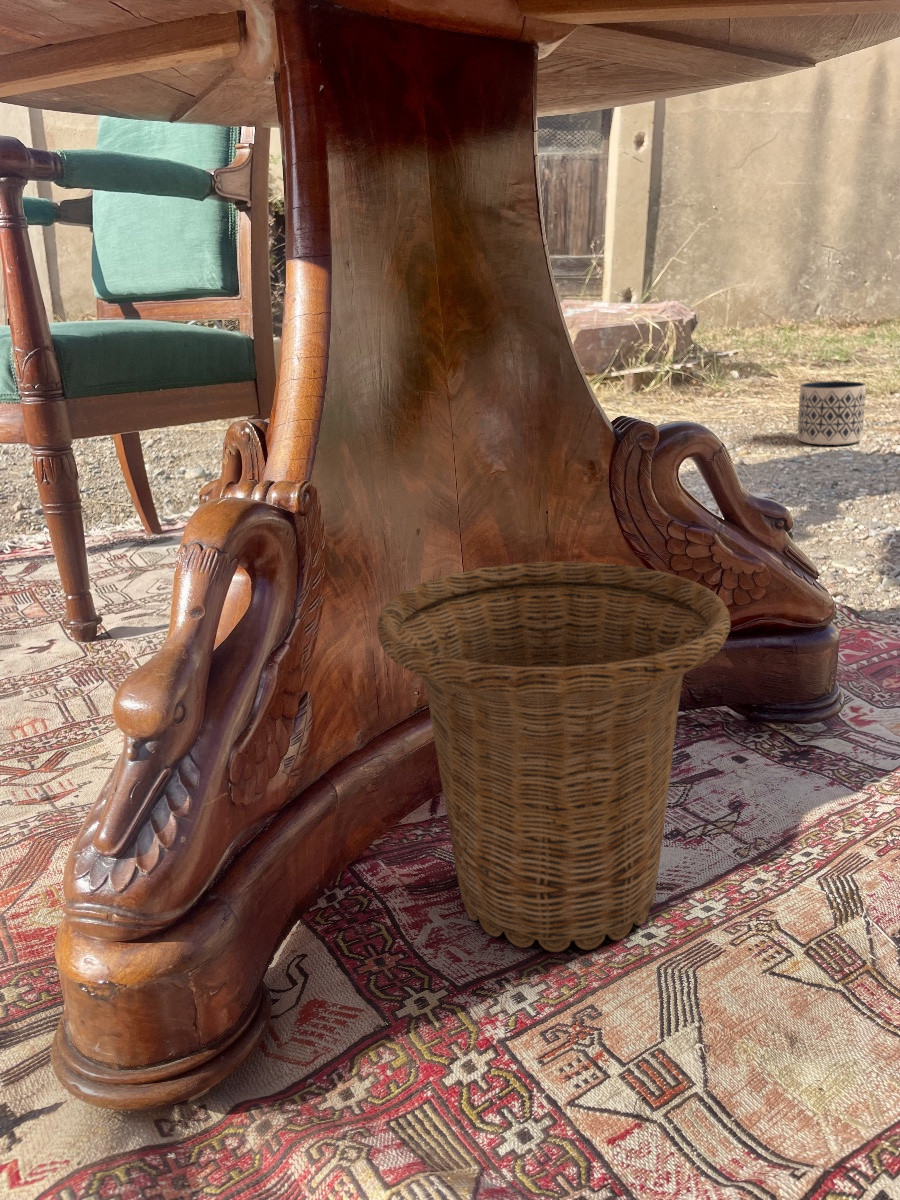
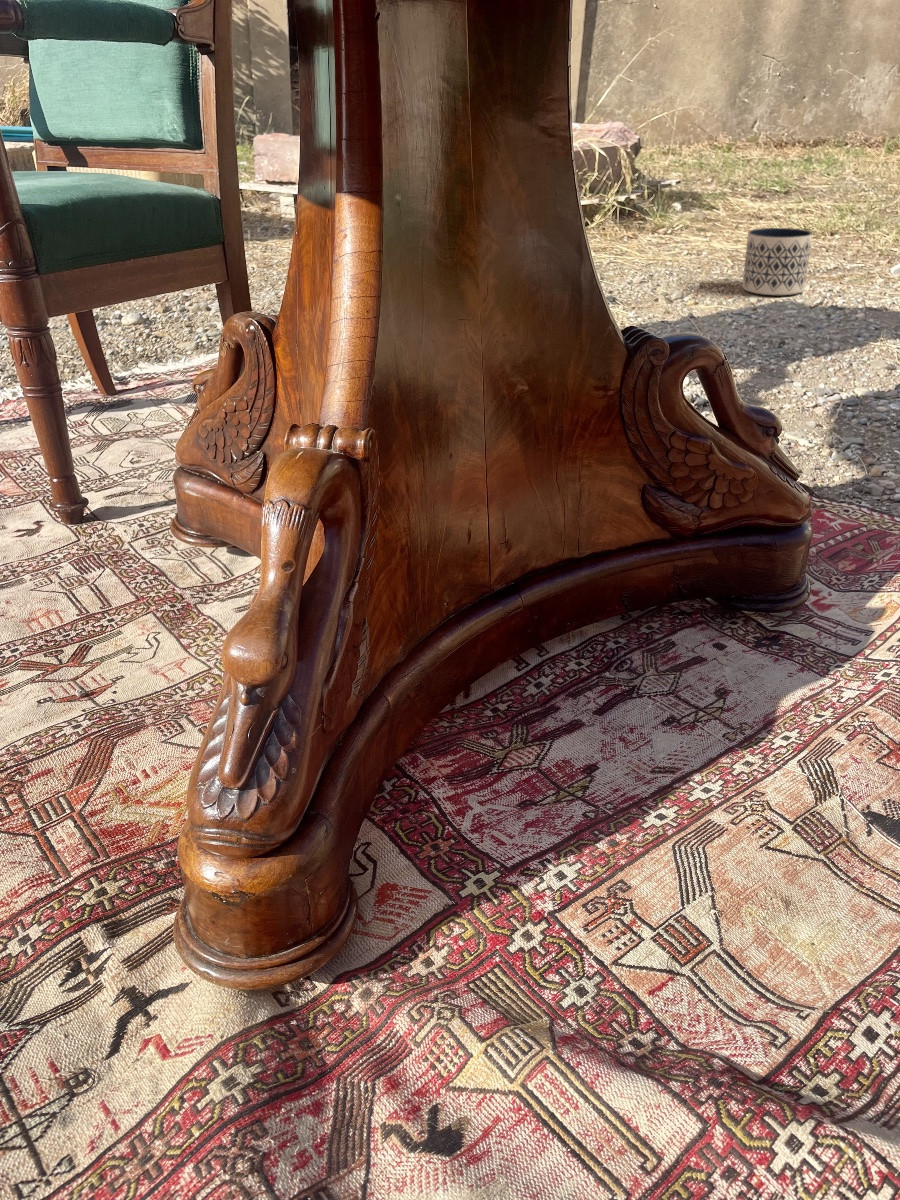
basket: present [377,562,731,952] -> none [431,484,750,834]

